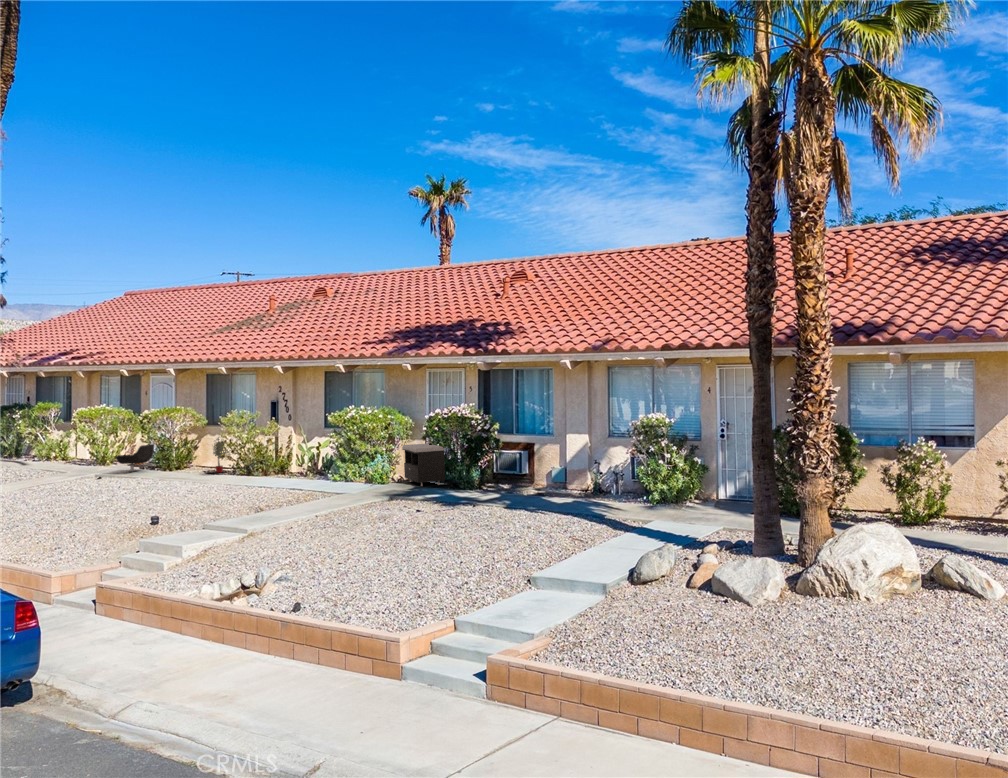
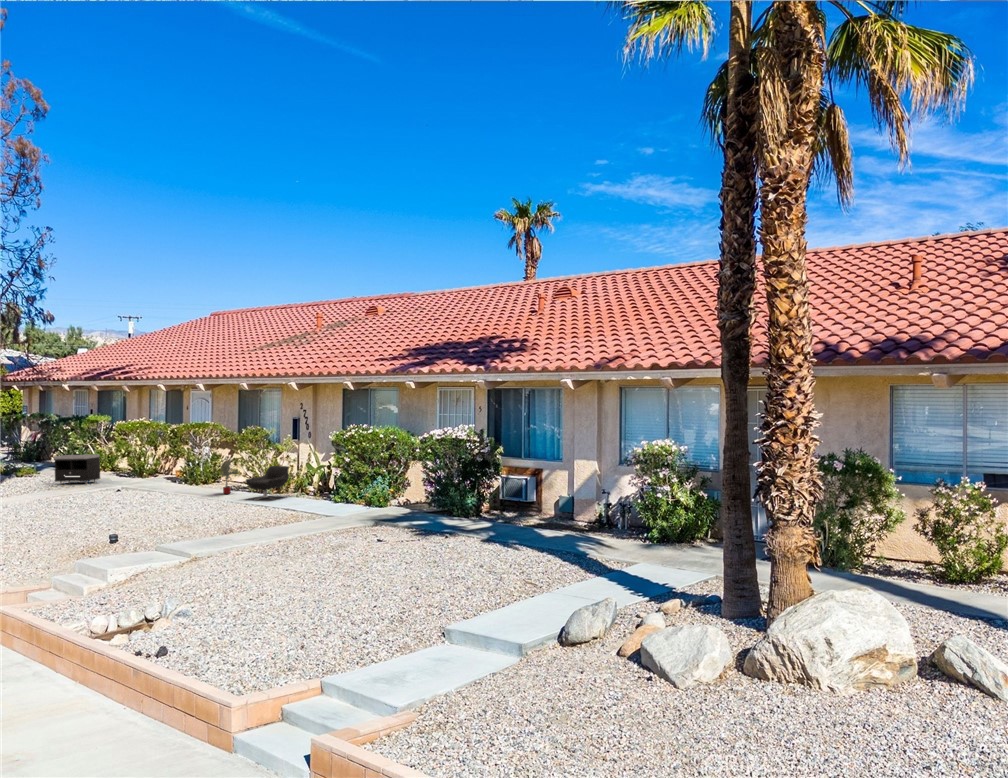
storage bench: present [402,443,445,486] -> present [54,454,100,484]
lounge chair: present [116,444,154,472] -> present [246,466,289,499]

